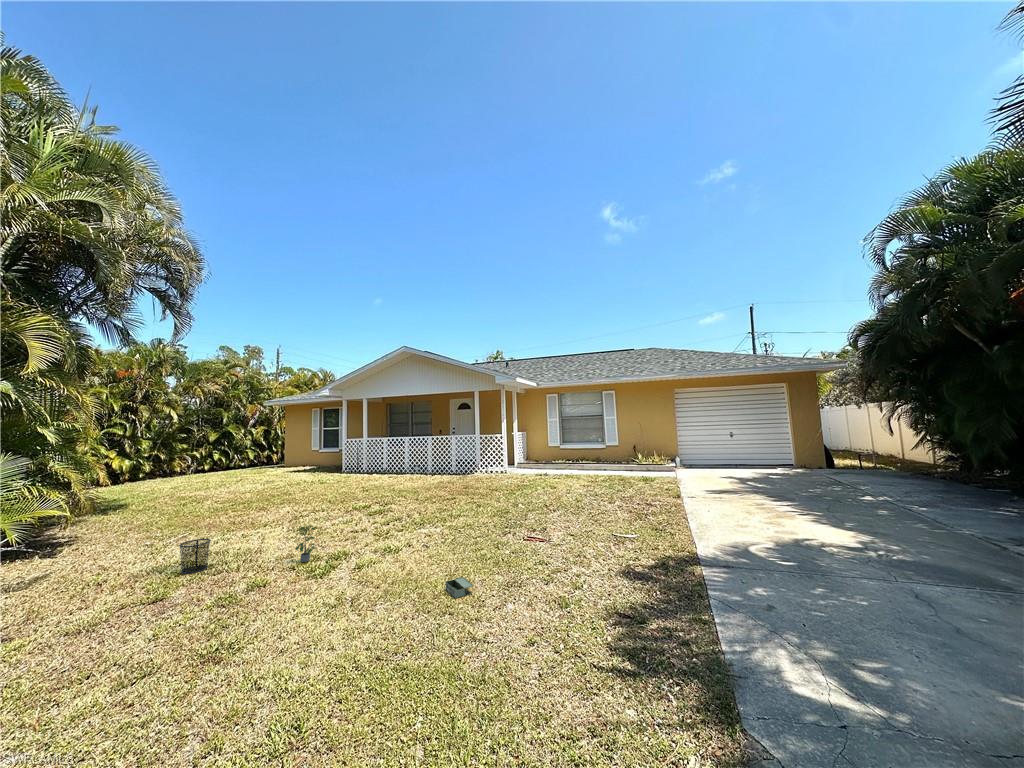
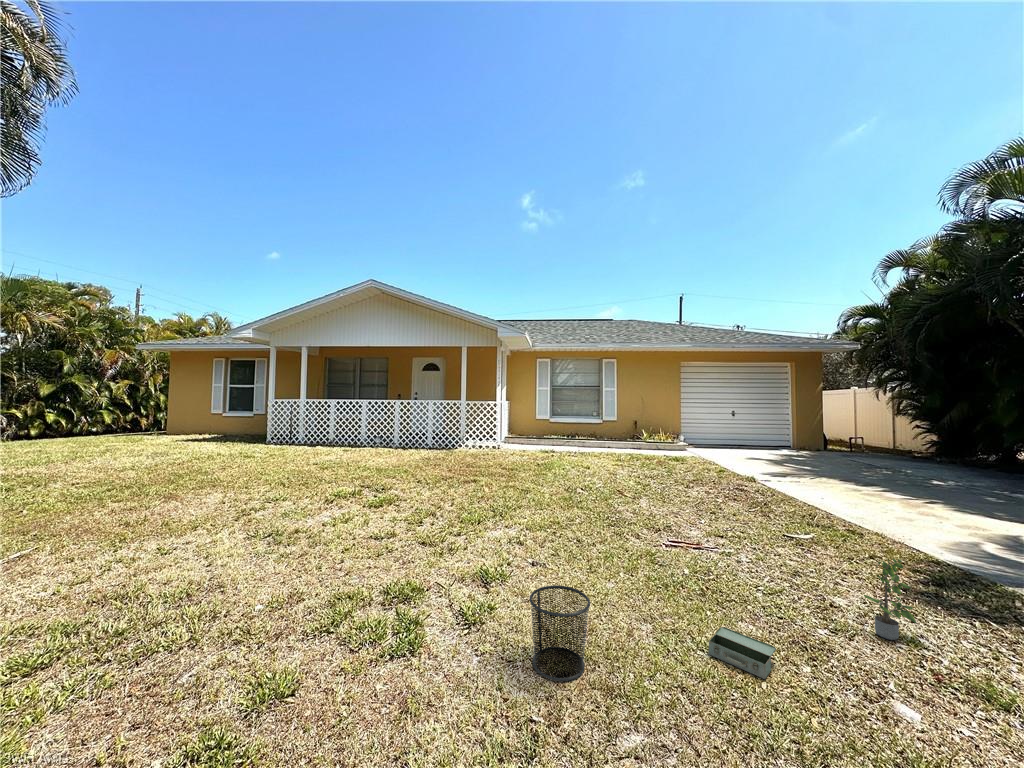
potted plant: present [295,526,316,562] -> present [864,558,917,640]
trash can: present [179,539,211,574] -> present [529,585,590,681]

